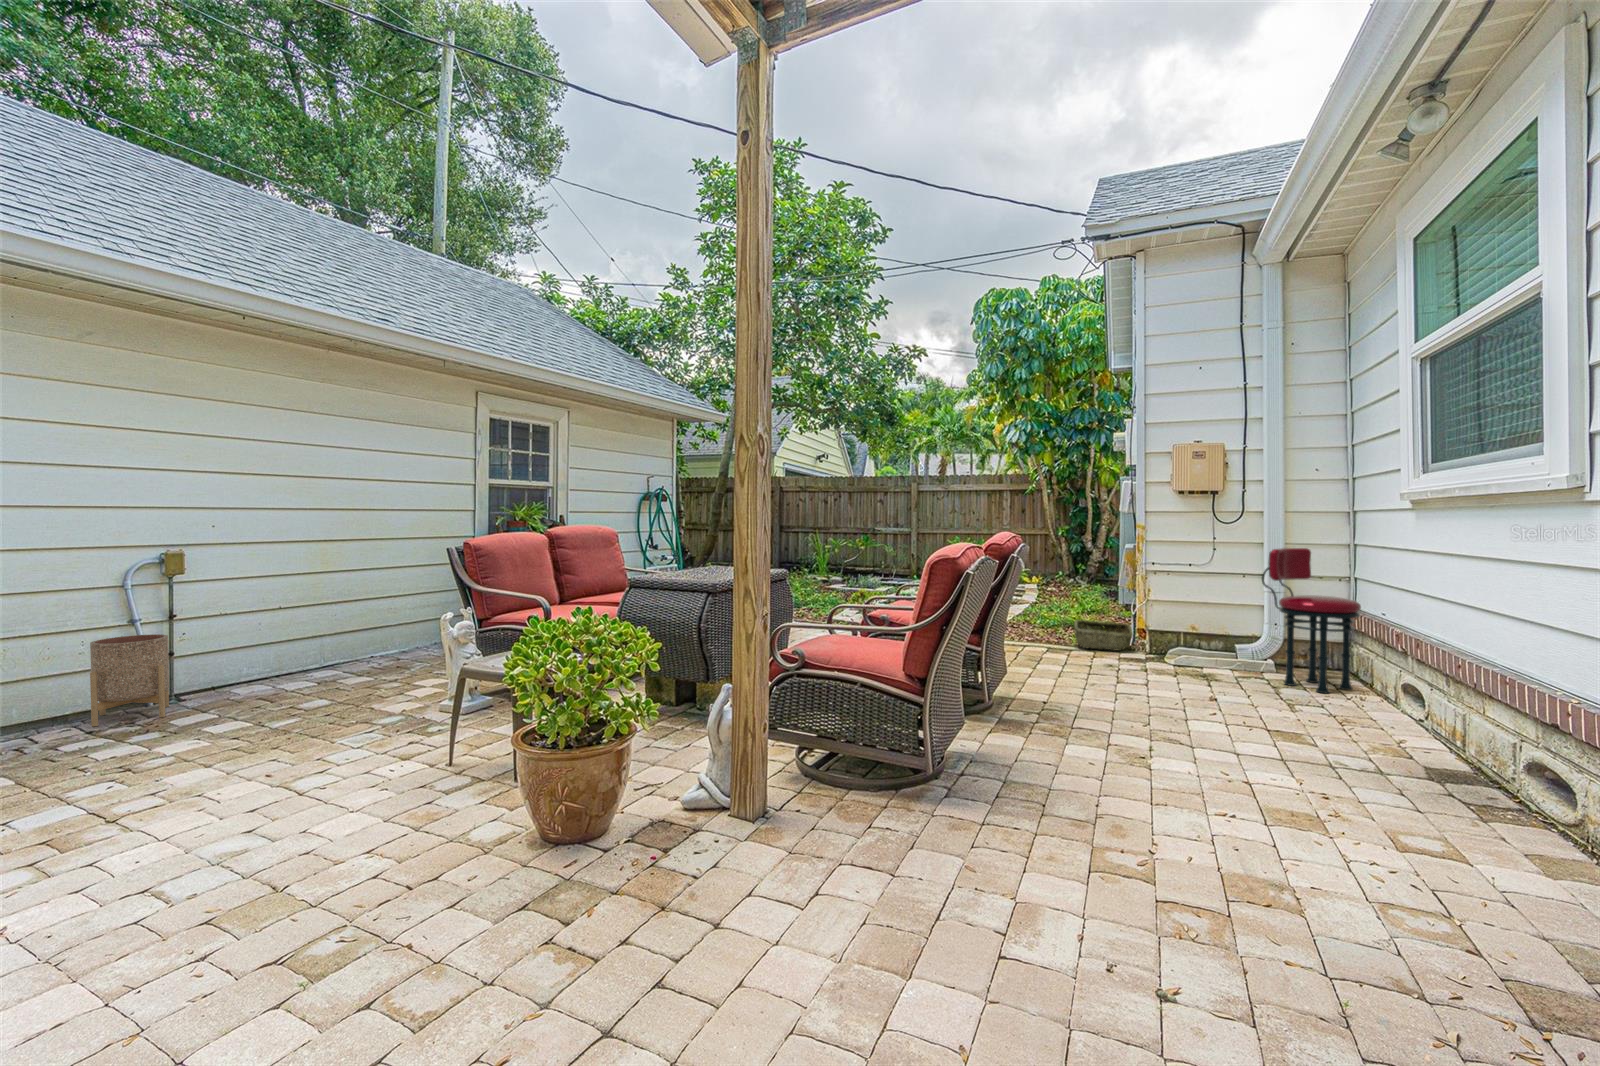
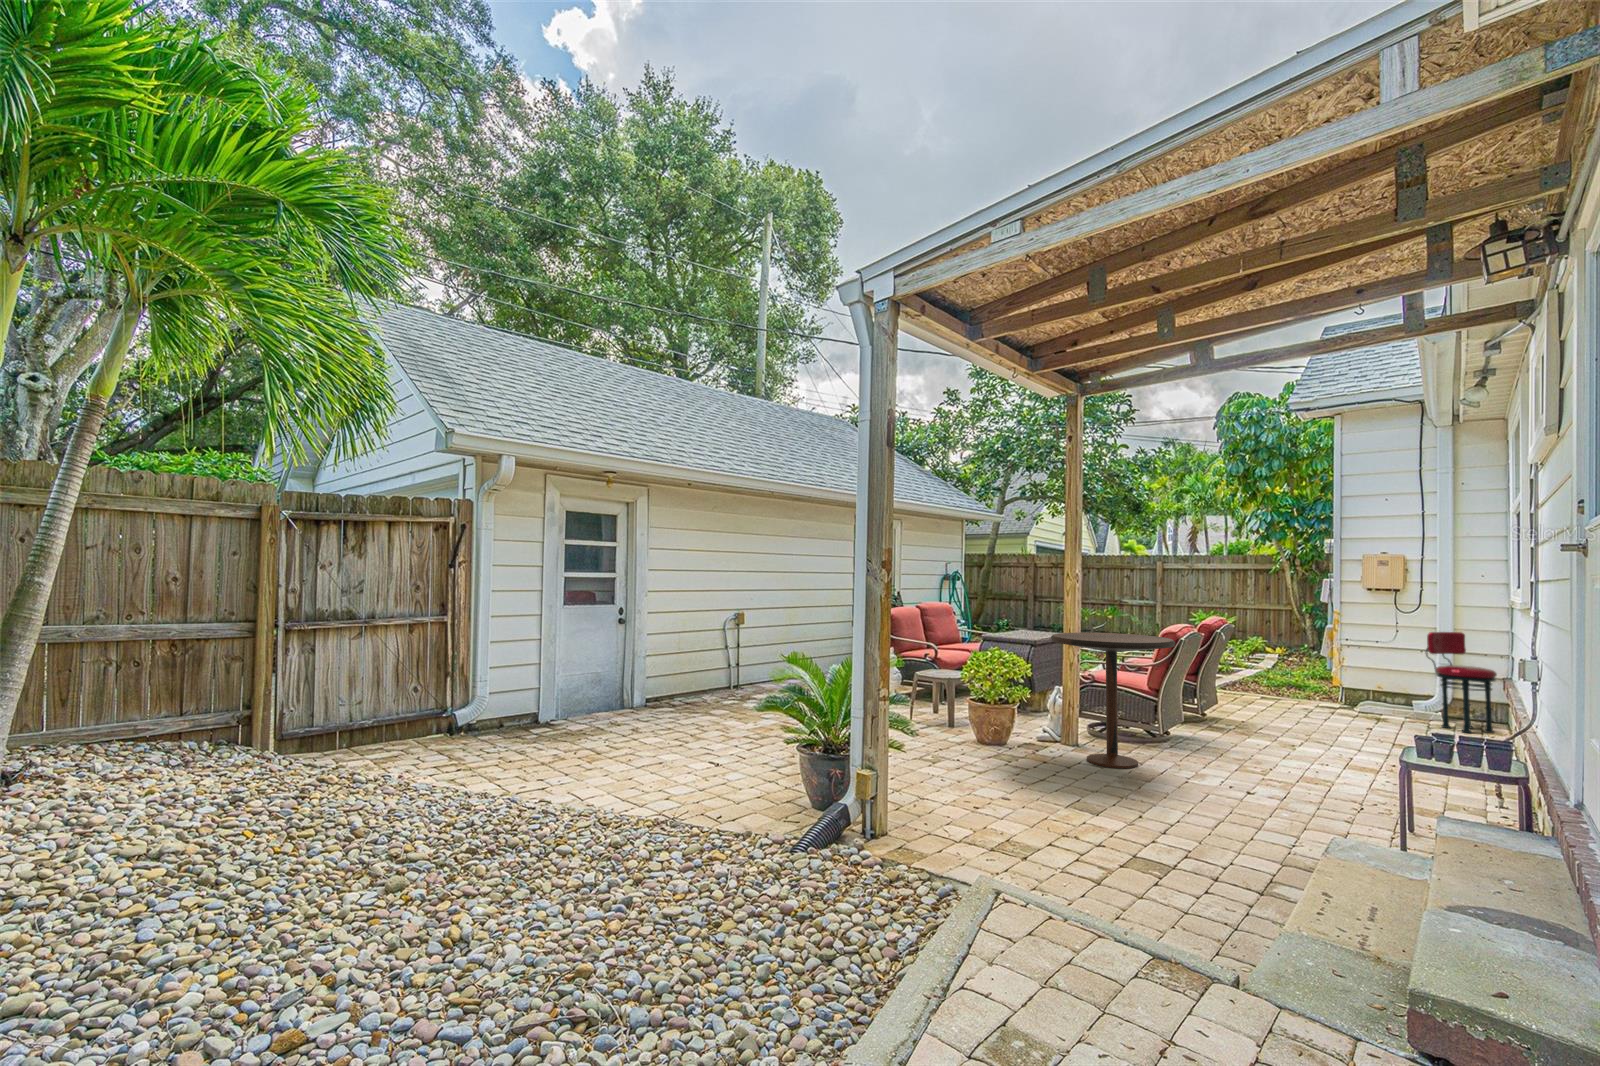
pedestal table: none [674,568,965,914] -> present [1051,633,1175,768]
woven basket: present [1074,620,1133,650] -> none [1288,679,1336,703]
planter: present [90,634,169,727] -> none [715,653,747,696]

